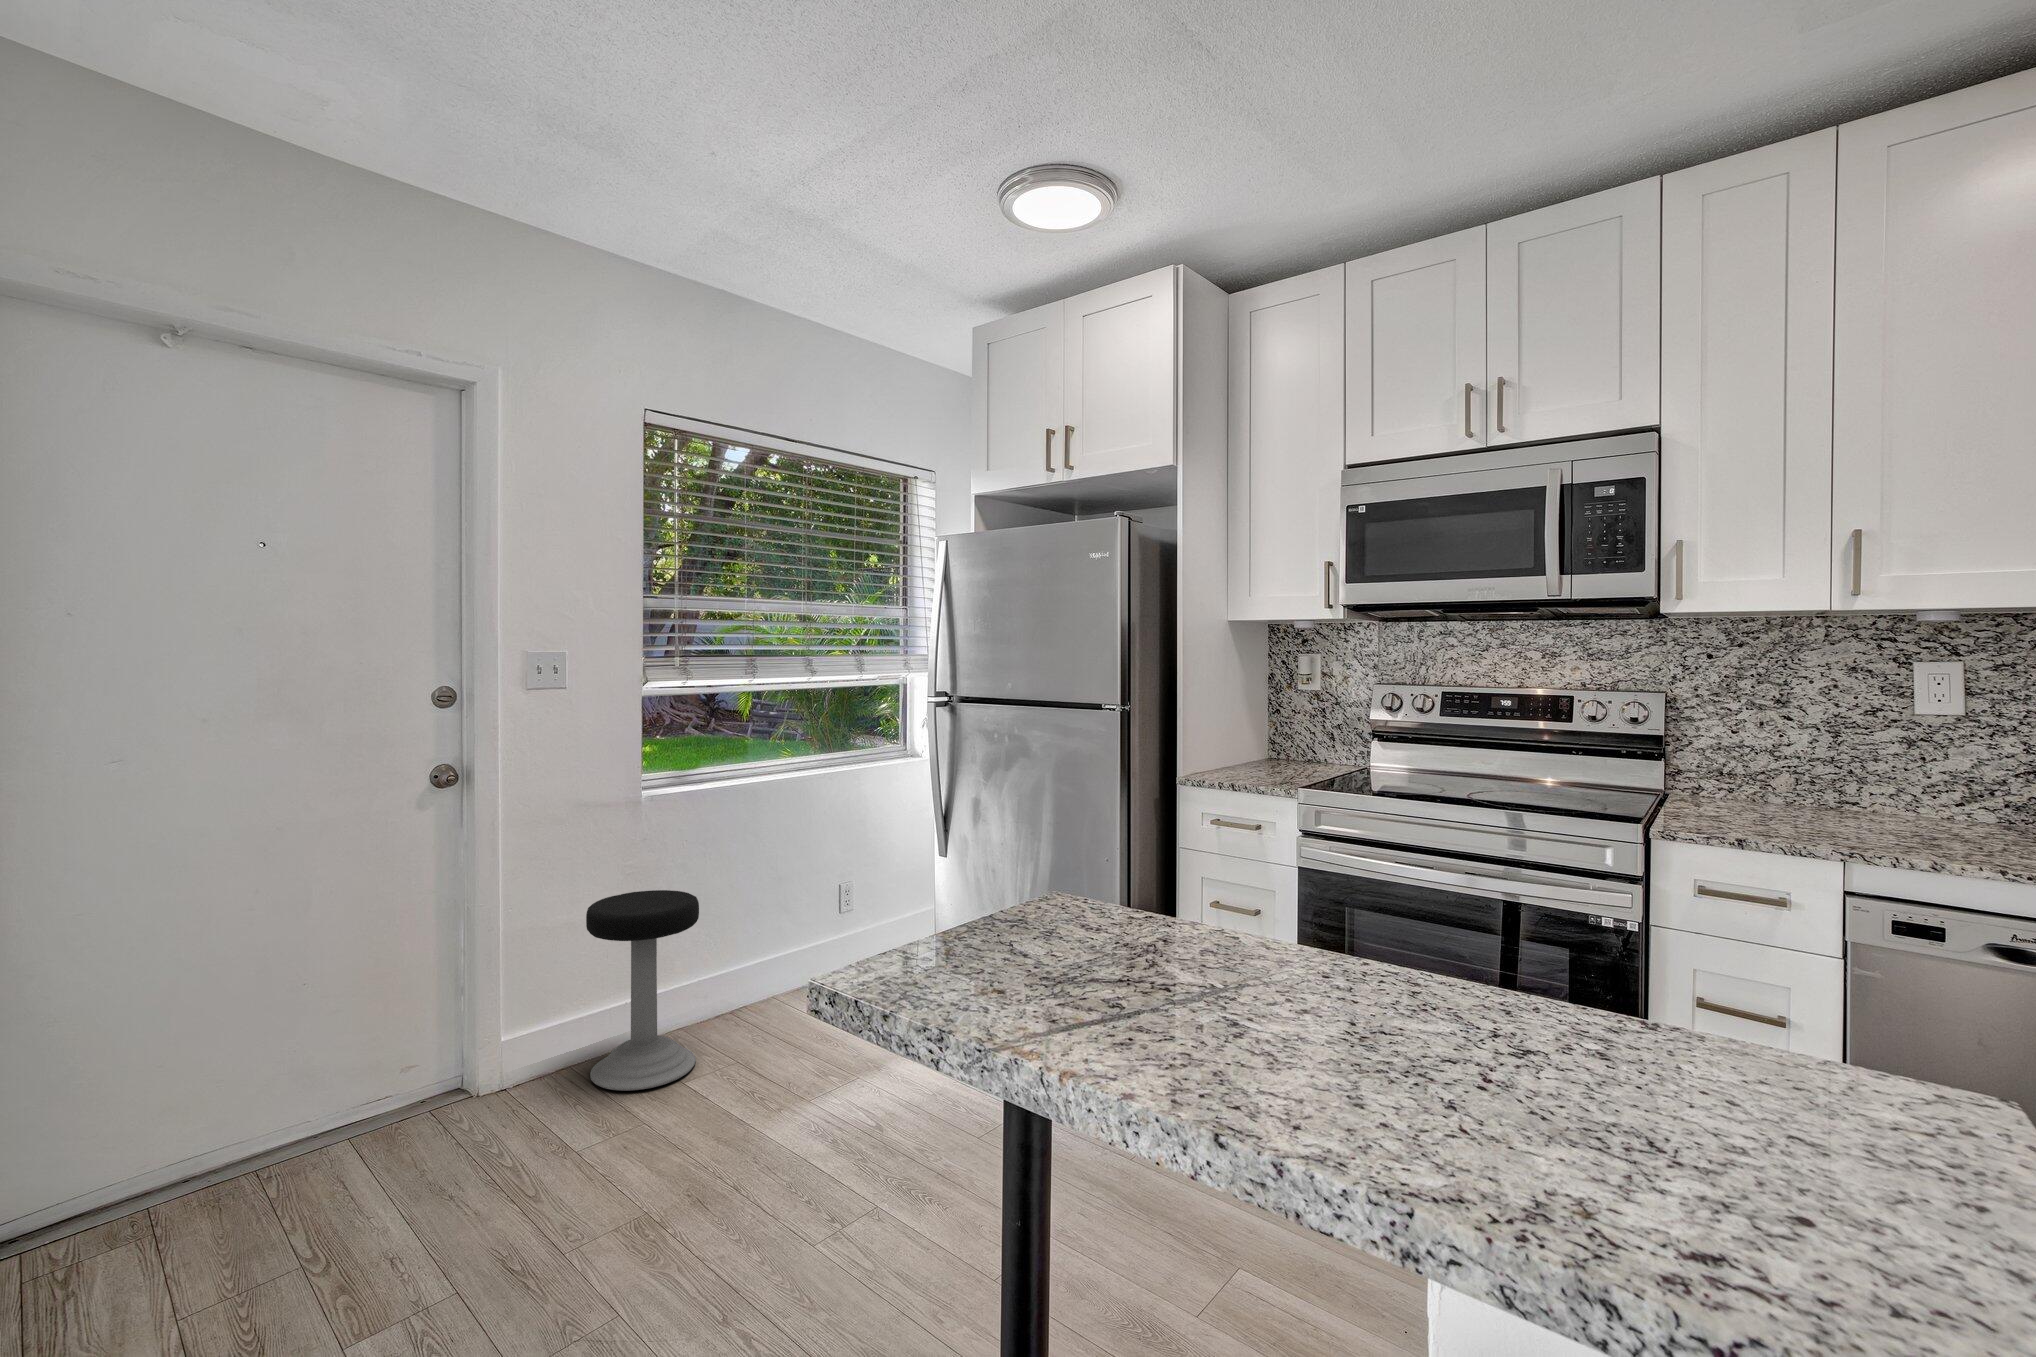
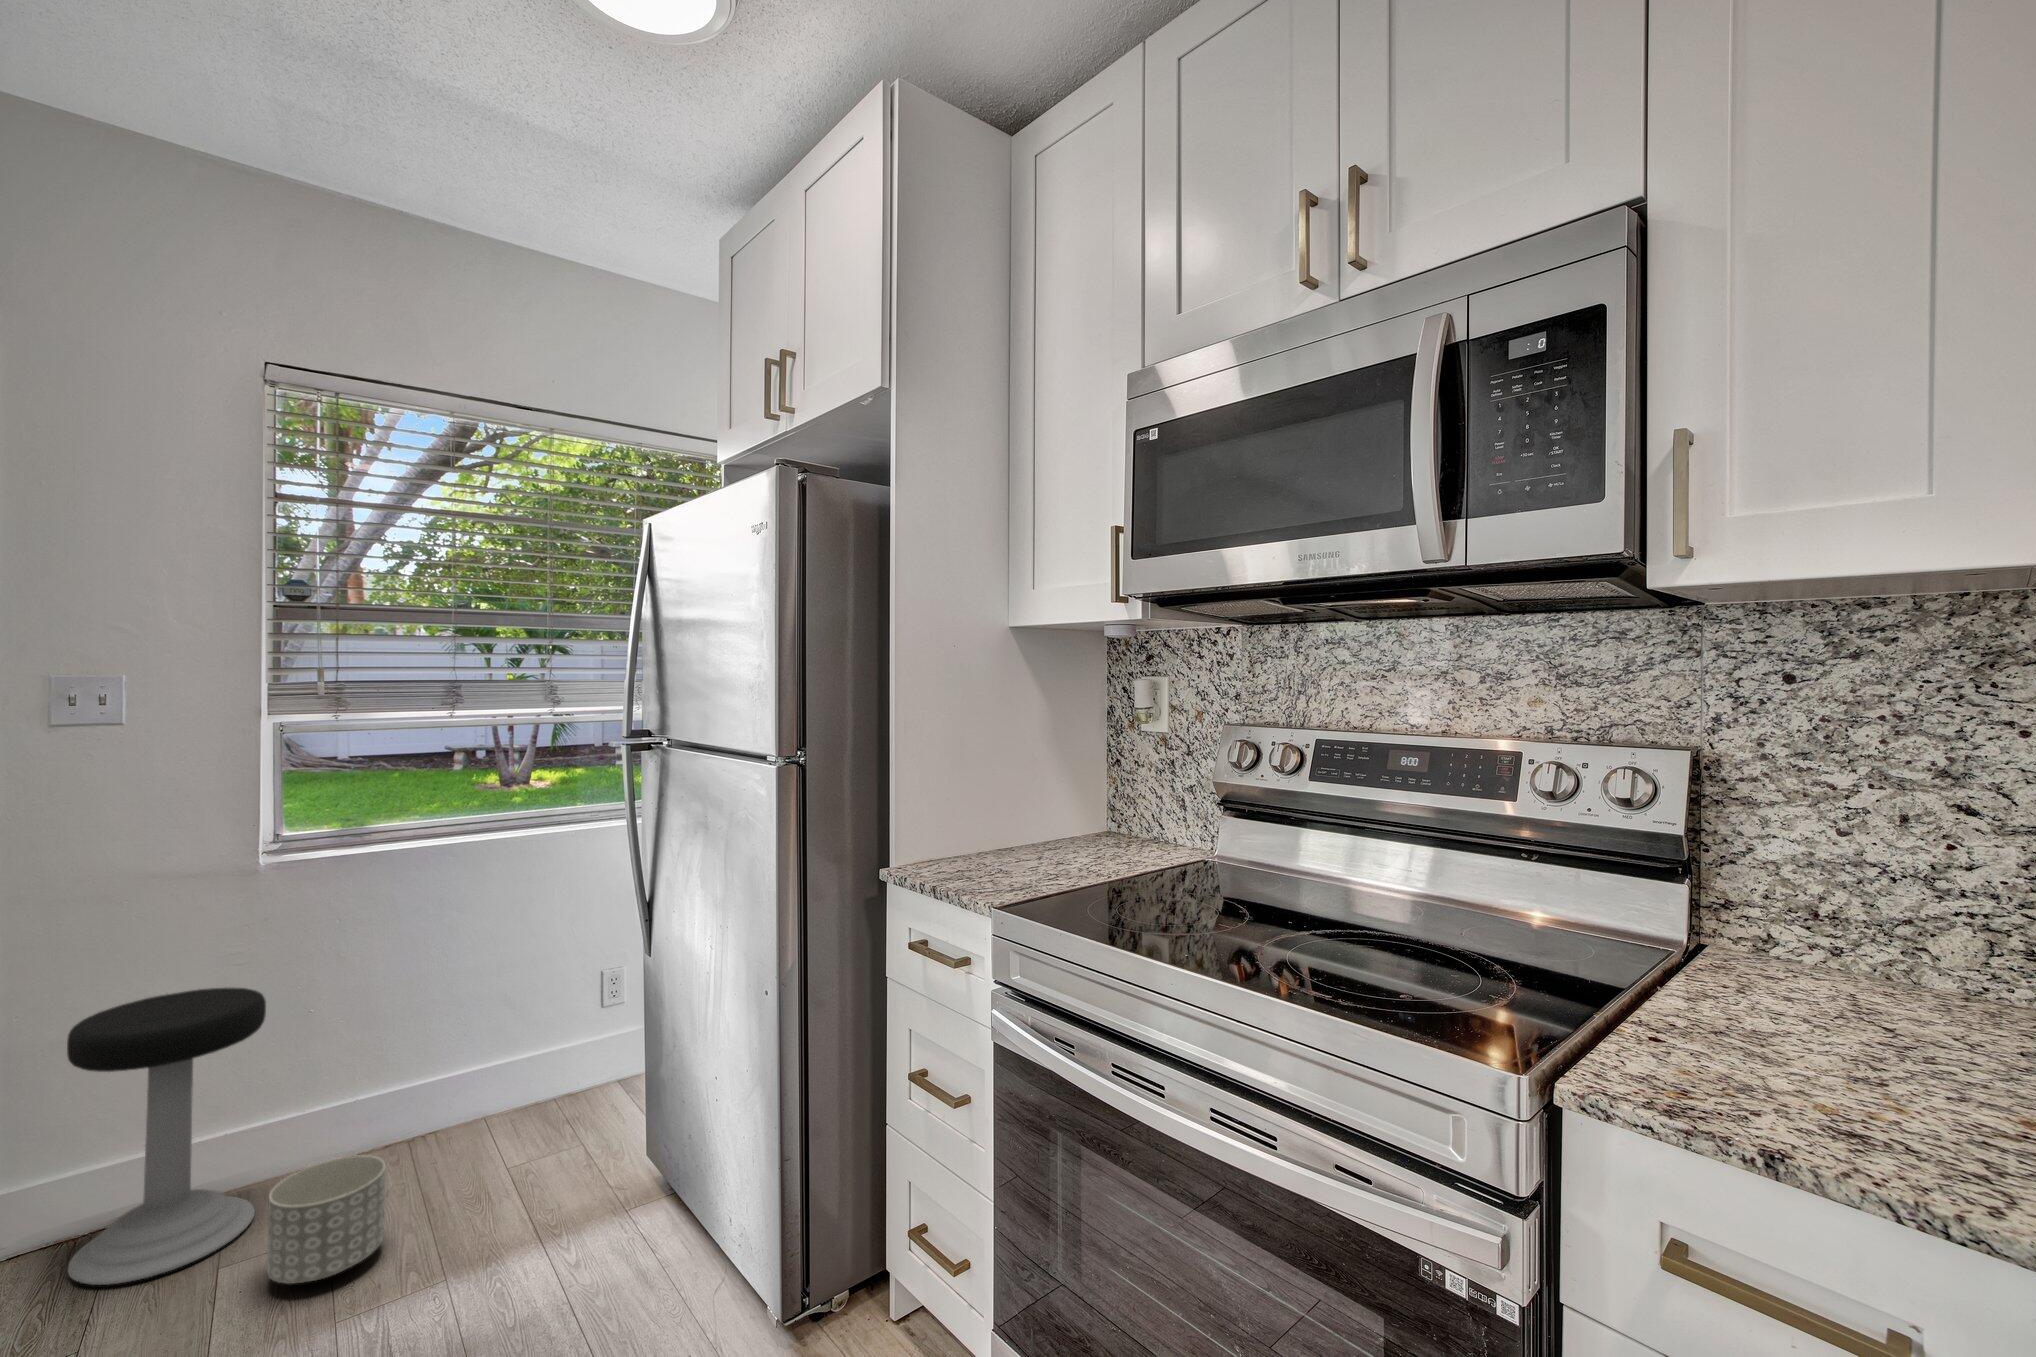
planter: none [750,999,816,1078] -> present [267,1155,386,1284]

